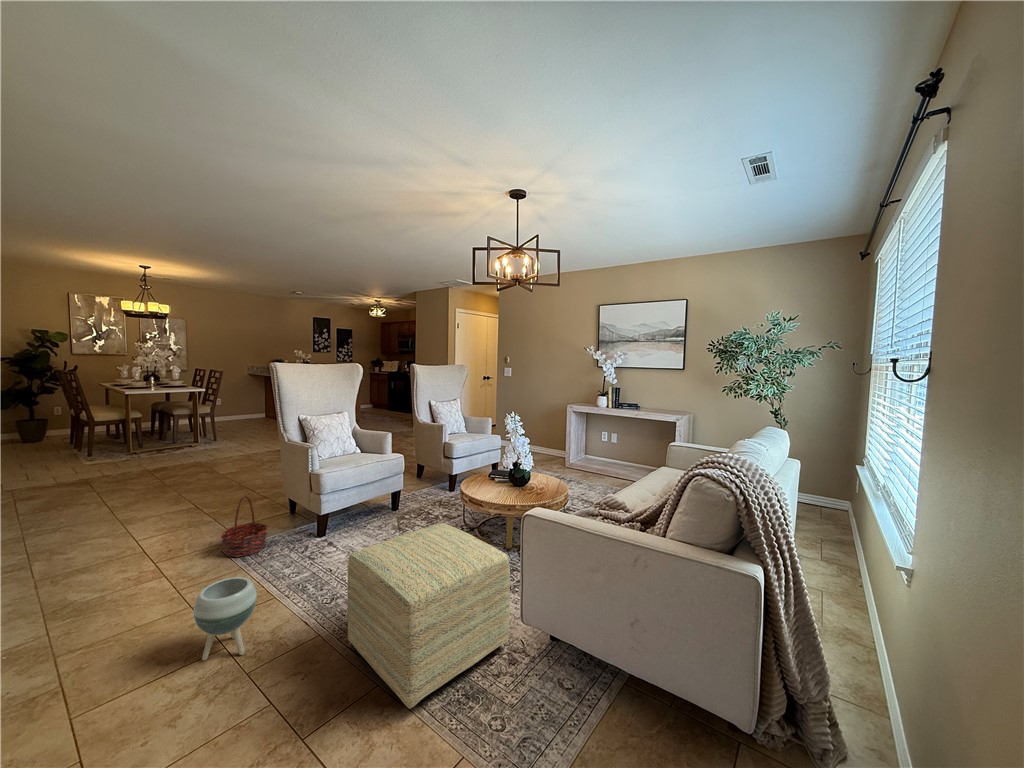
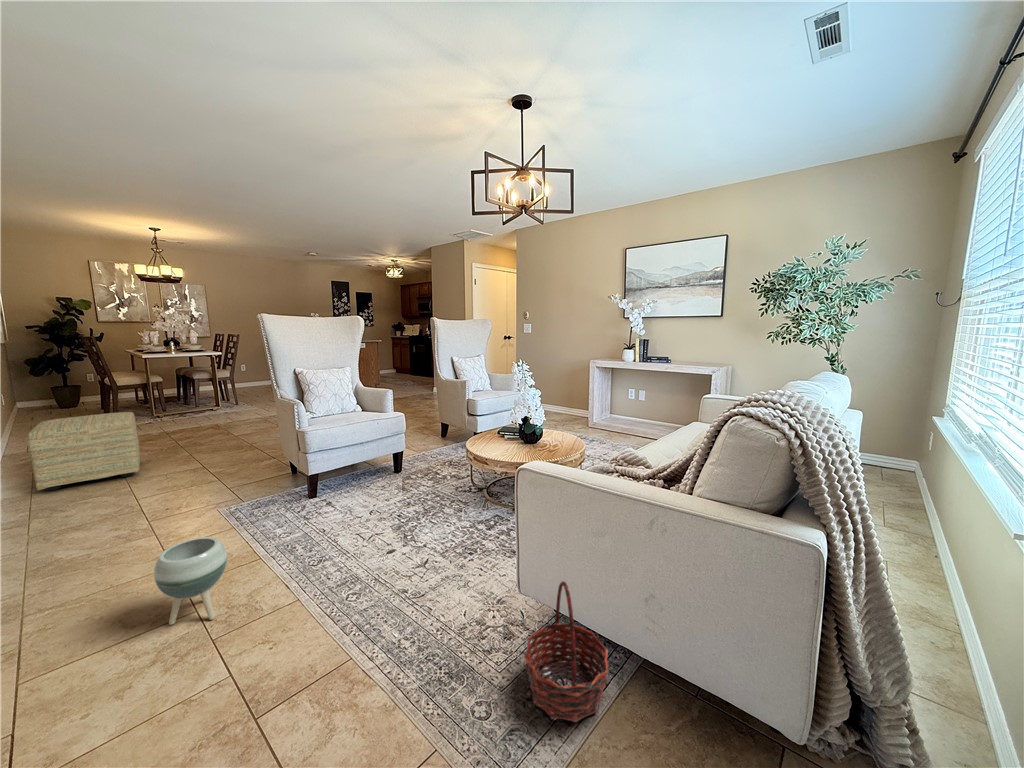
basket: present [221,496,268,557] -> present [524,581,609,722]
ottoman: present [347,523,510,709] -> present [27,412,140,490]

